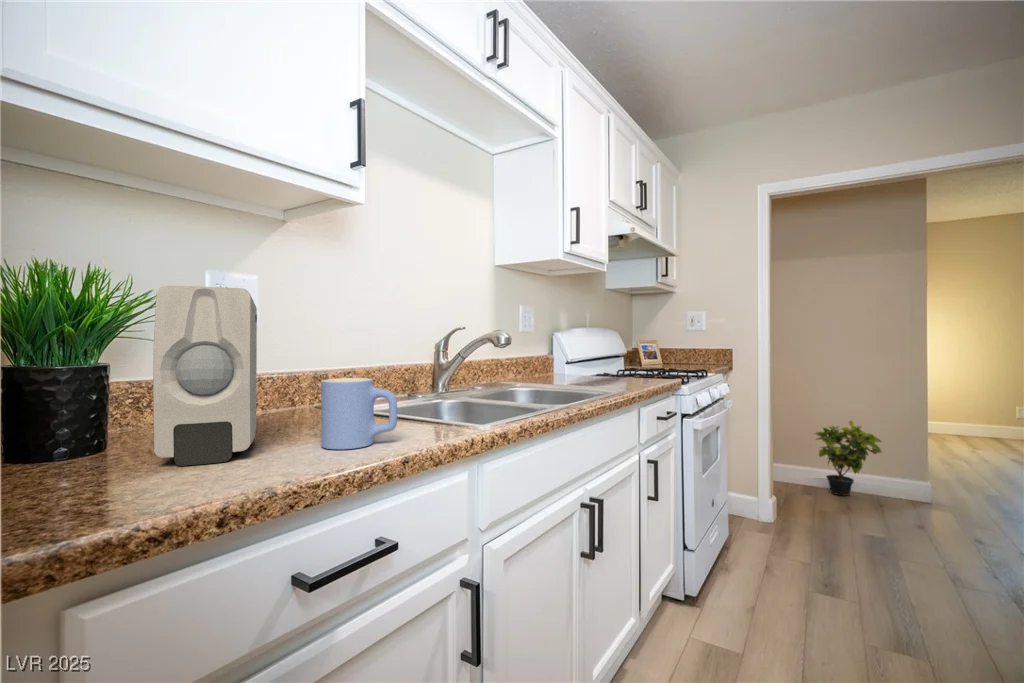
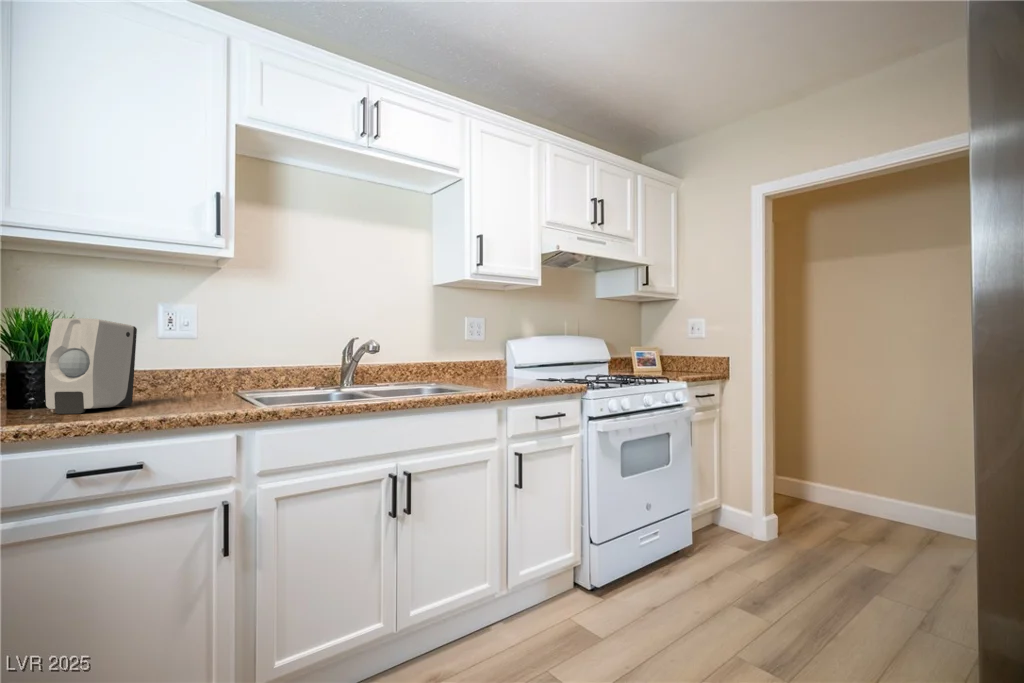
mug: present [321,378,397,449] -> none [142,371,185,412]
potted plant: present [815,421,882,496] -> none [858,441,940,528]

